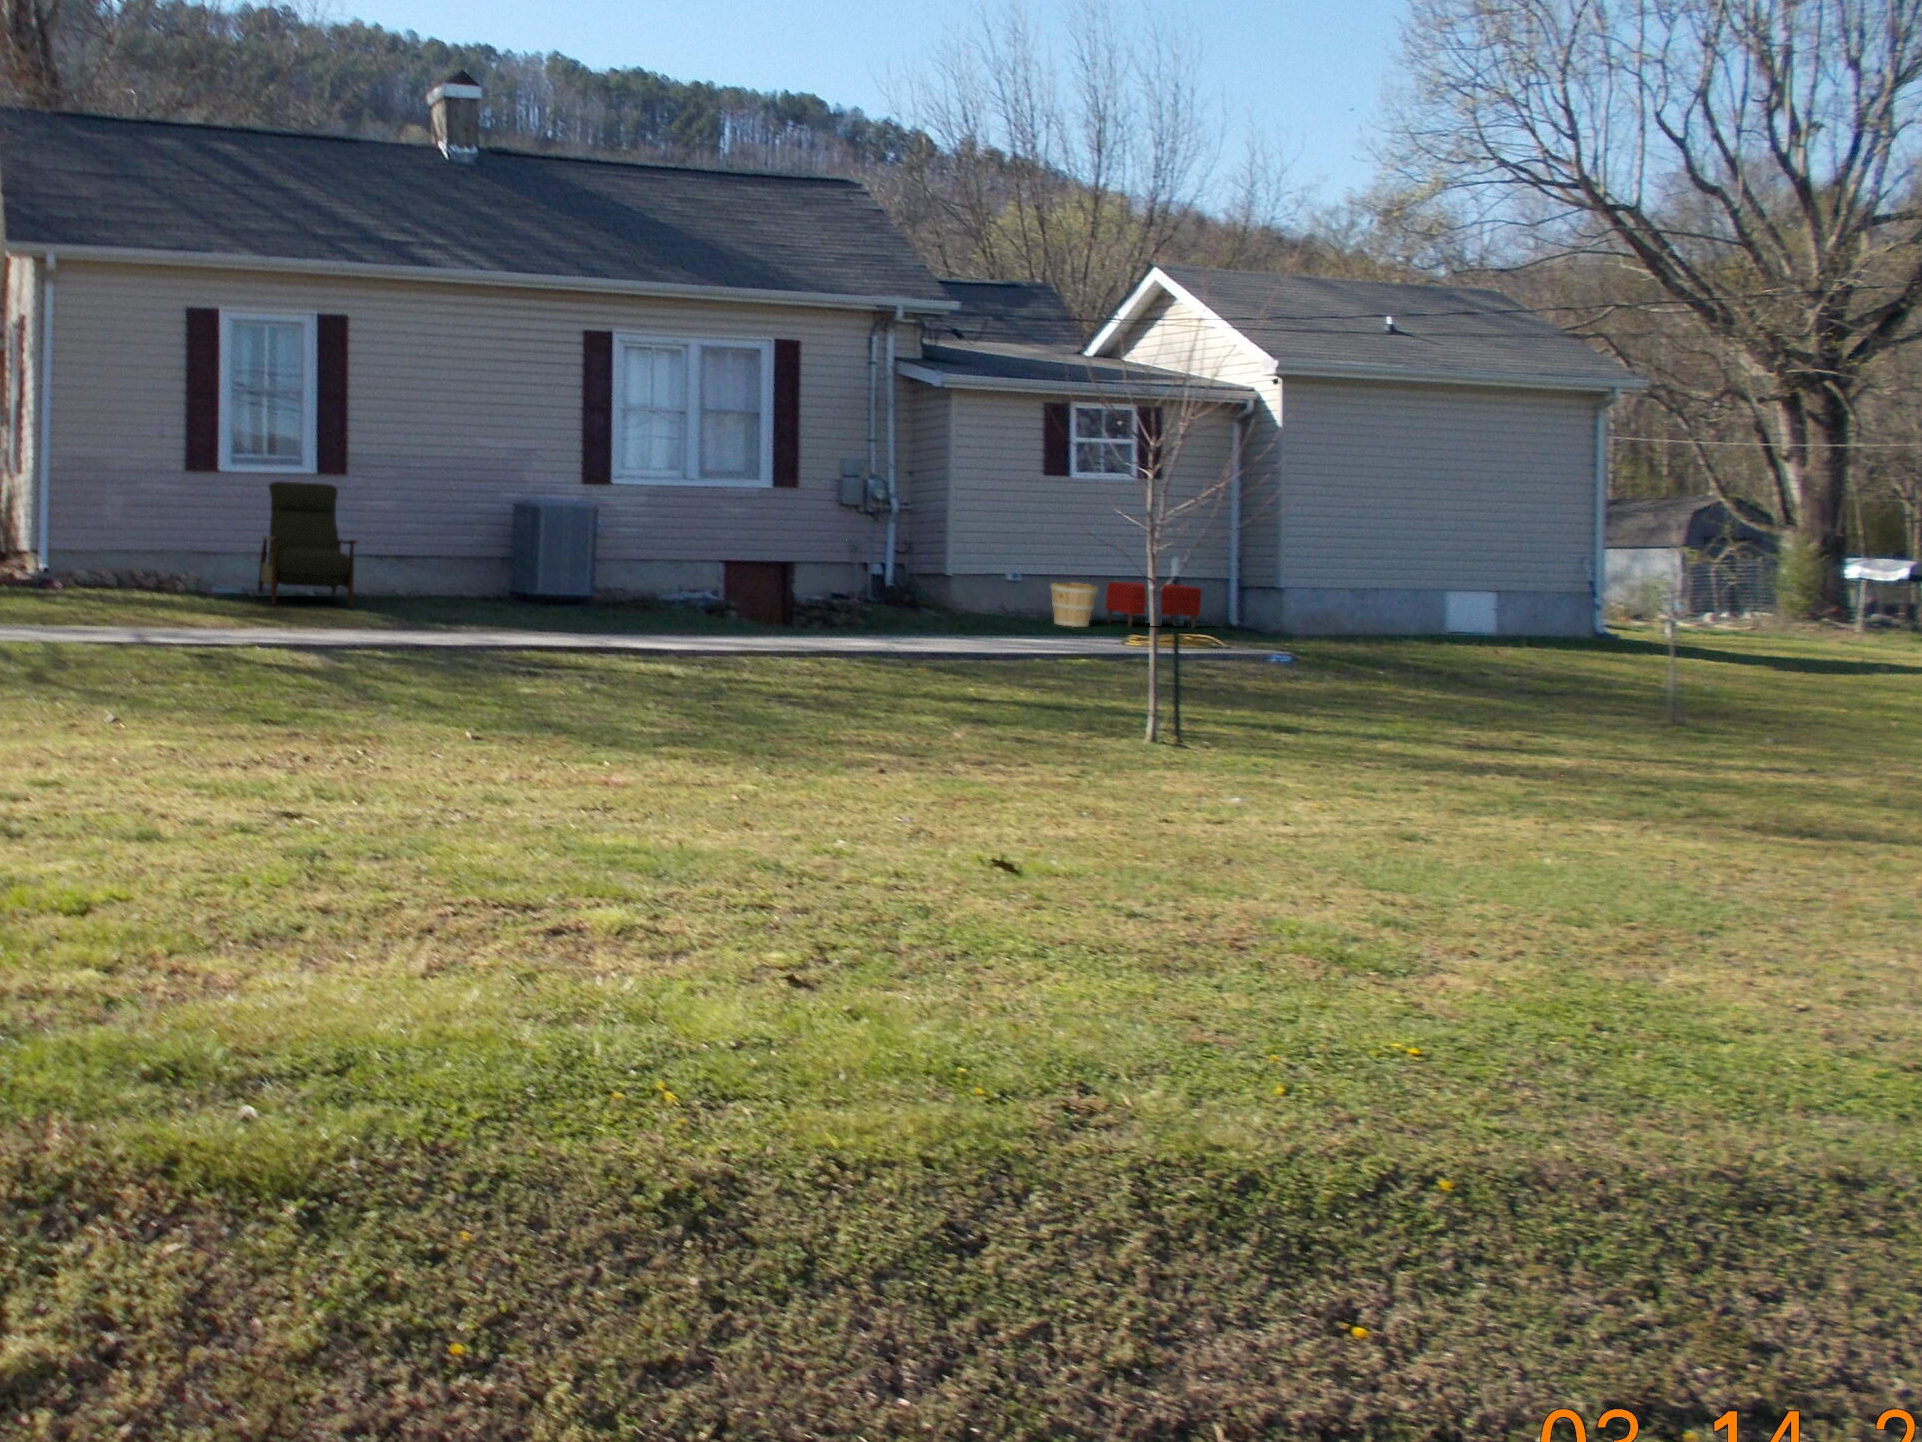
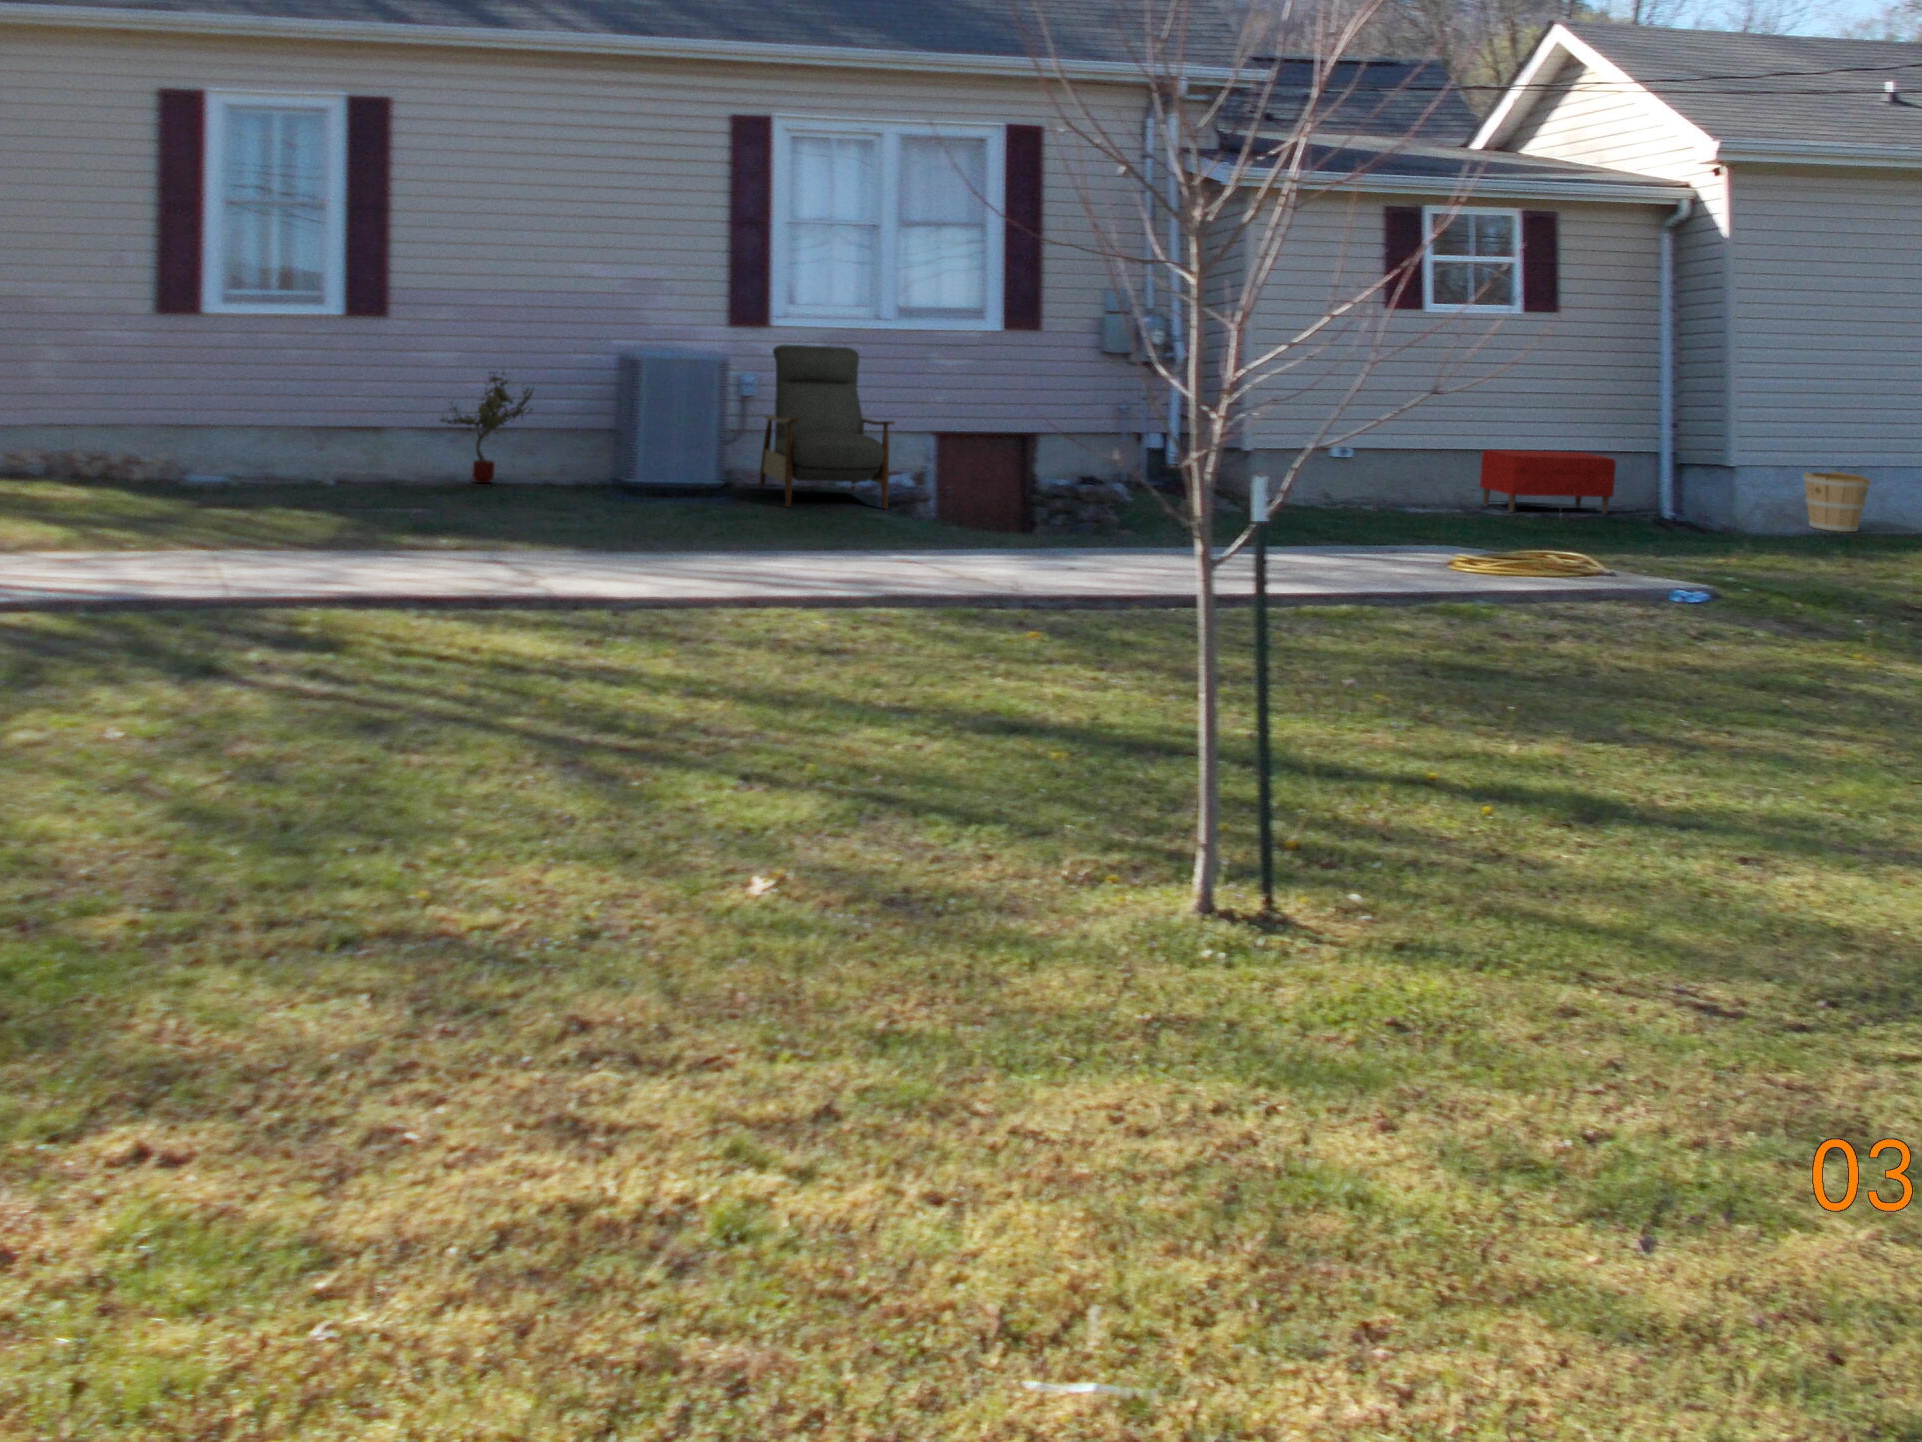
chair: present [258,481,357,607] -> present [759,345,895,509]
potted tree: none [394,520,462,602] -> present [441,371,534,483]
wooden bucket: present [1051,582,1098,627] -> present [1803,472,1871,532]

